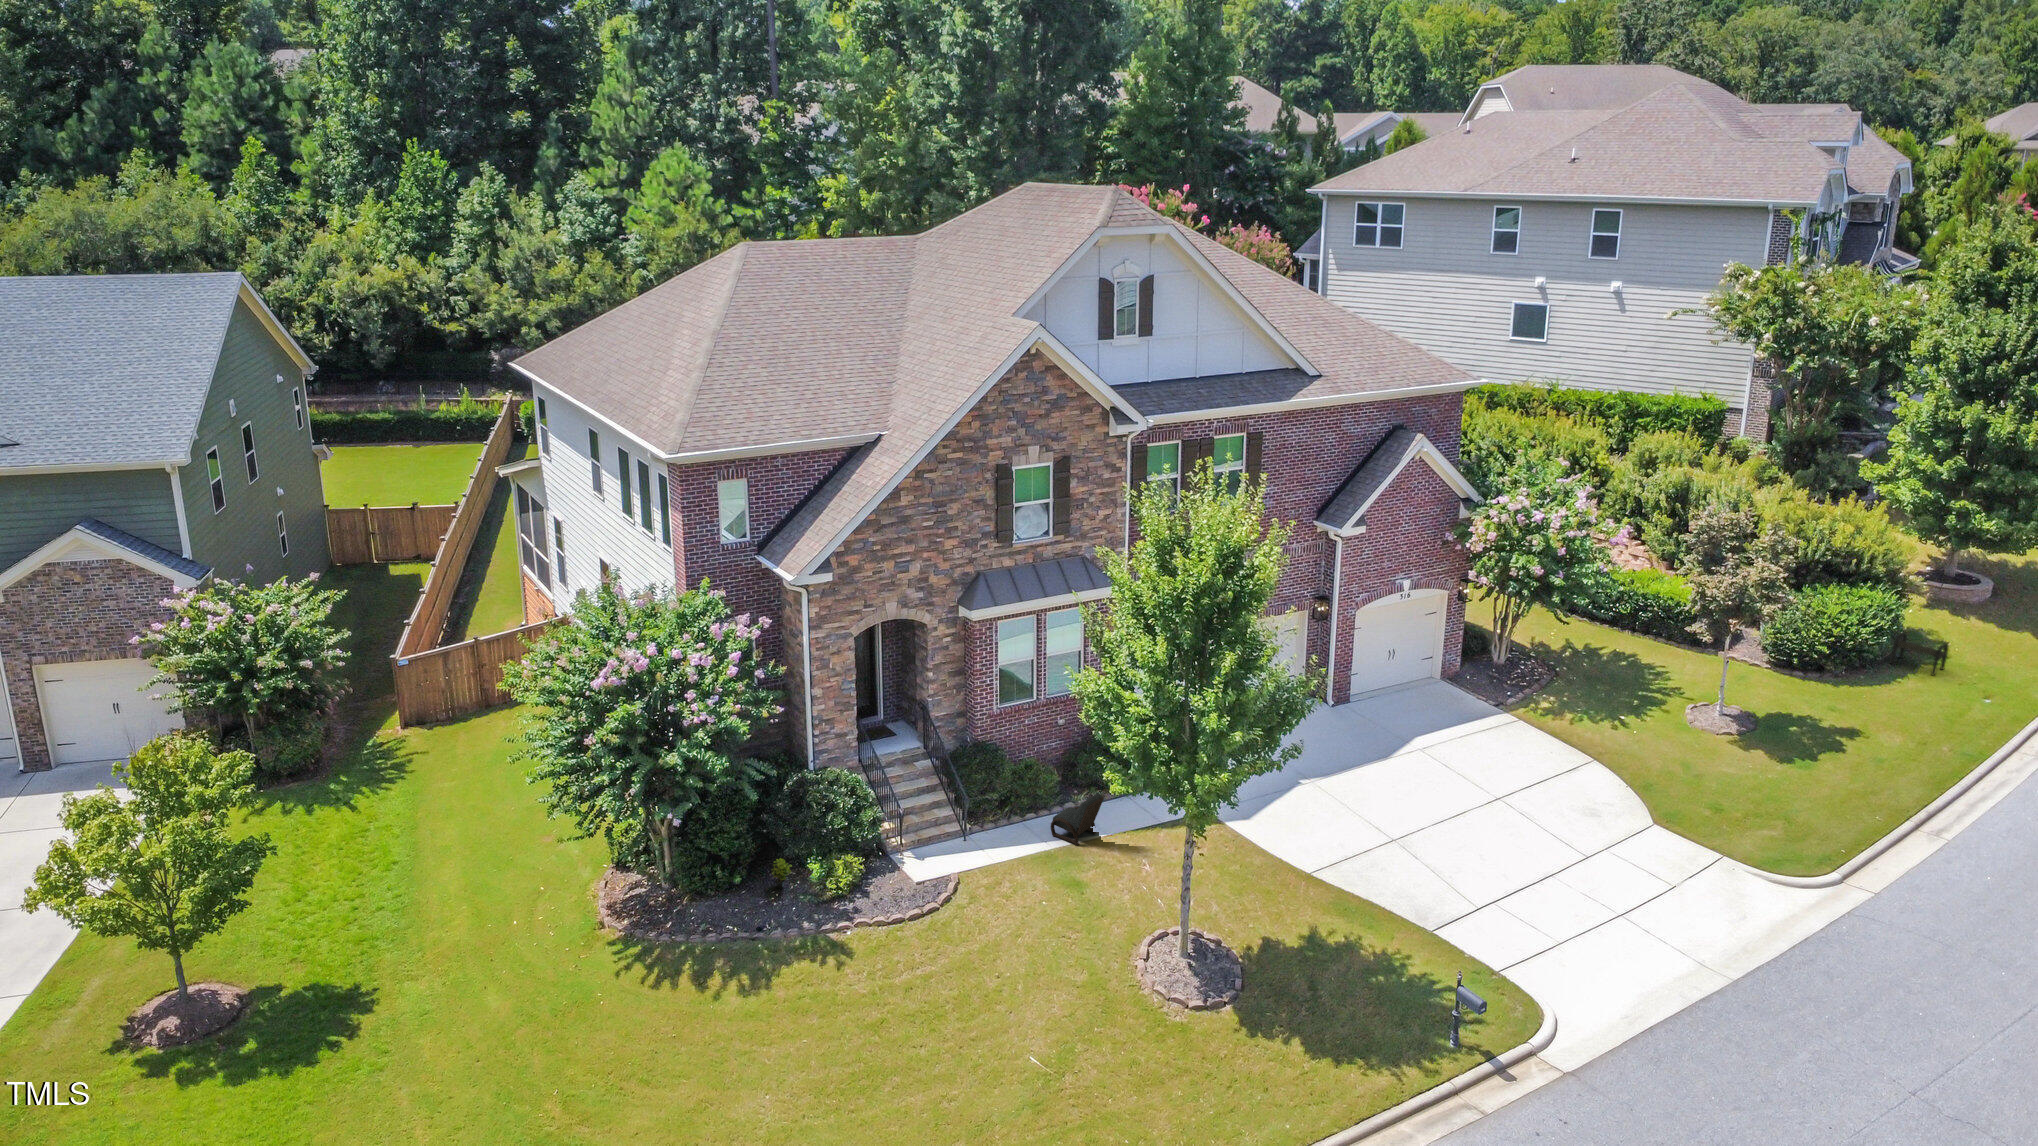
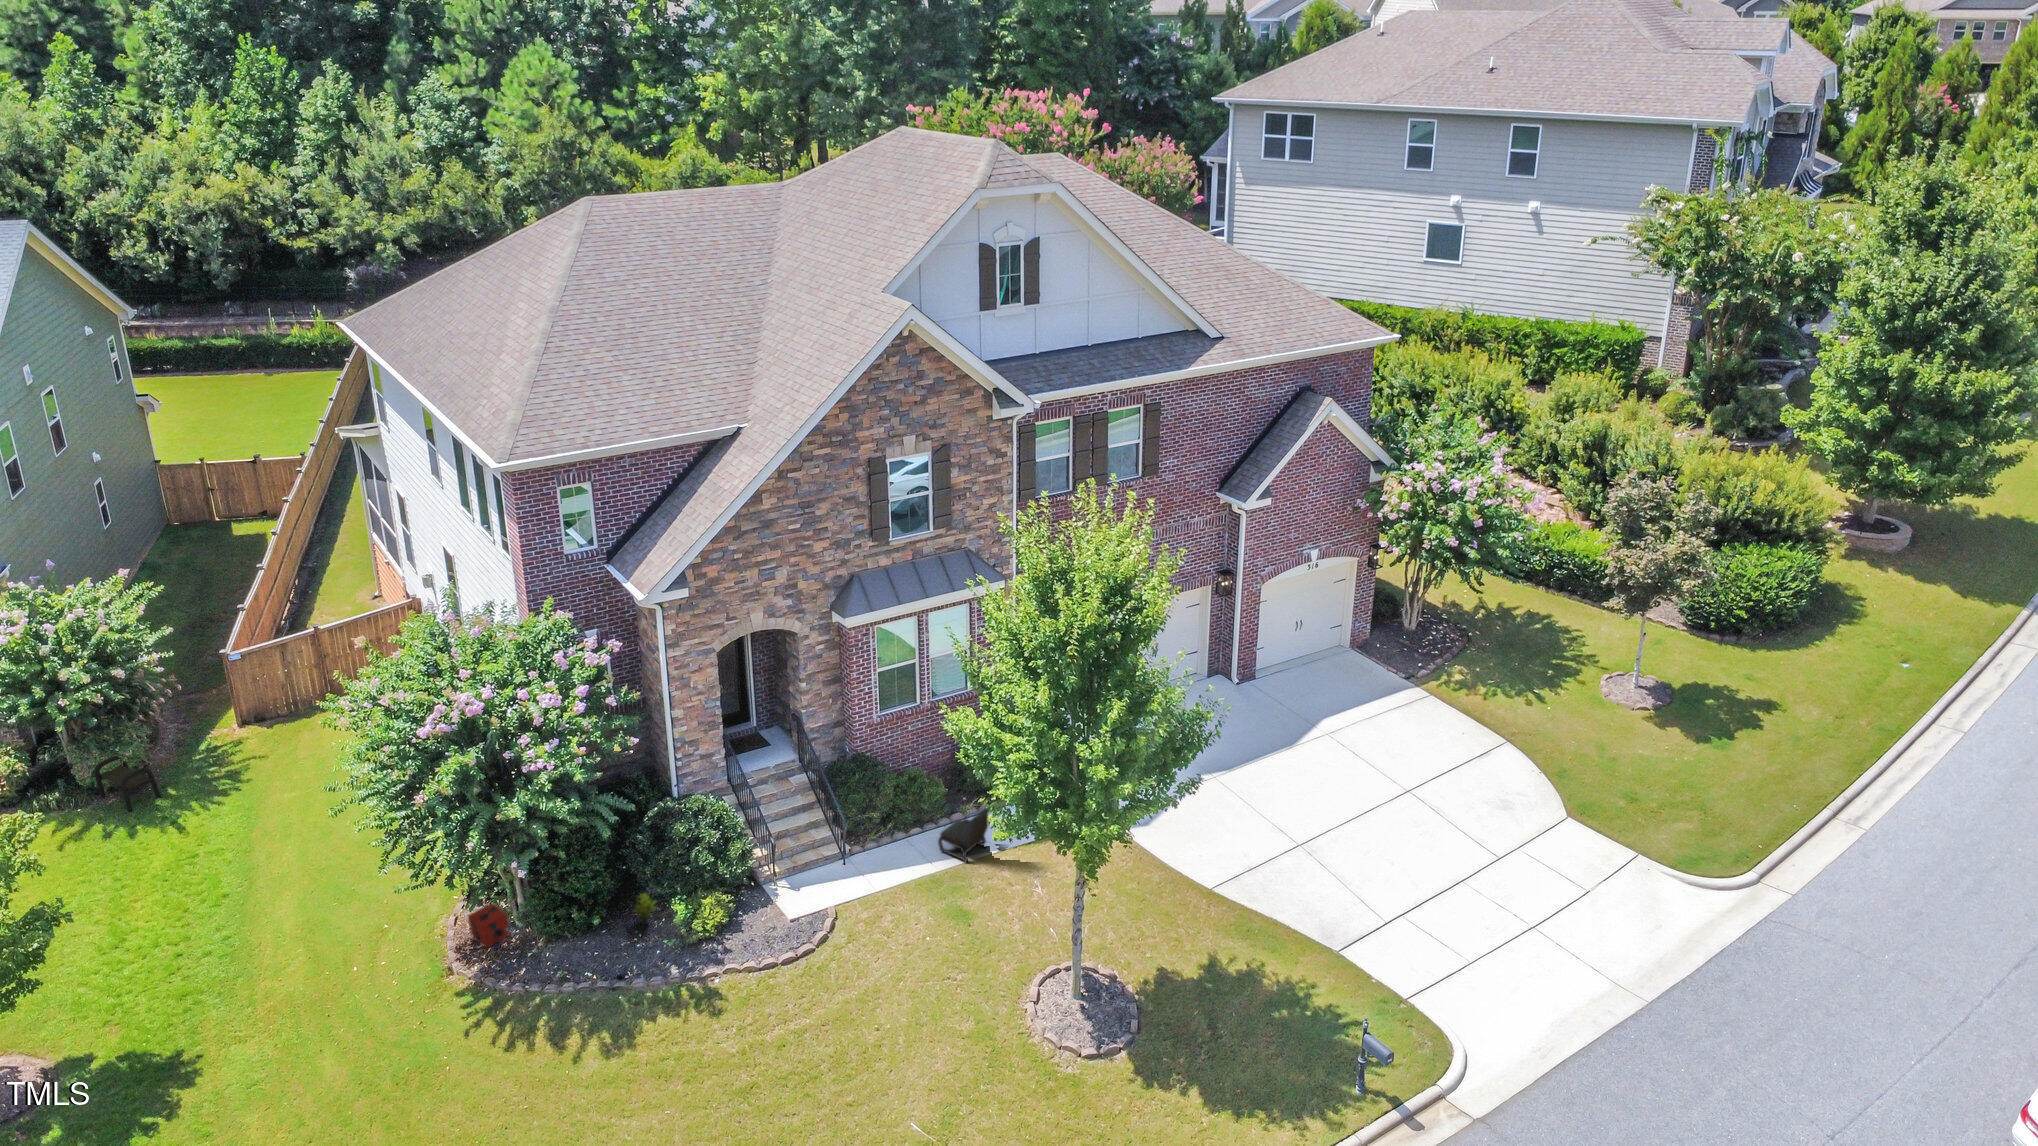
bench: present [1890,632,1949,675] -> present [94,756,161,812]
storage box: none [620,863,658,903] -> present [468,904,510,948]

